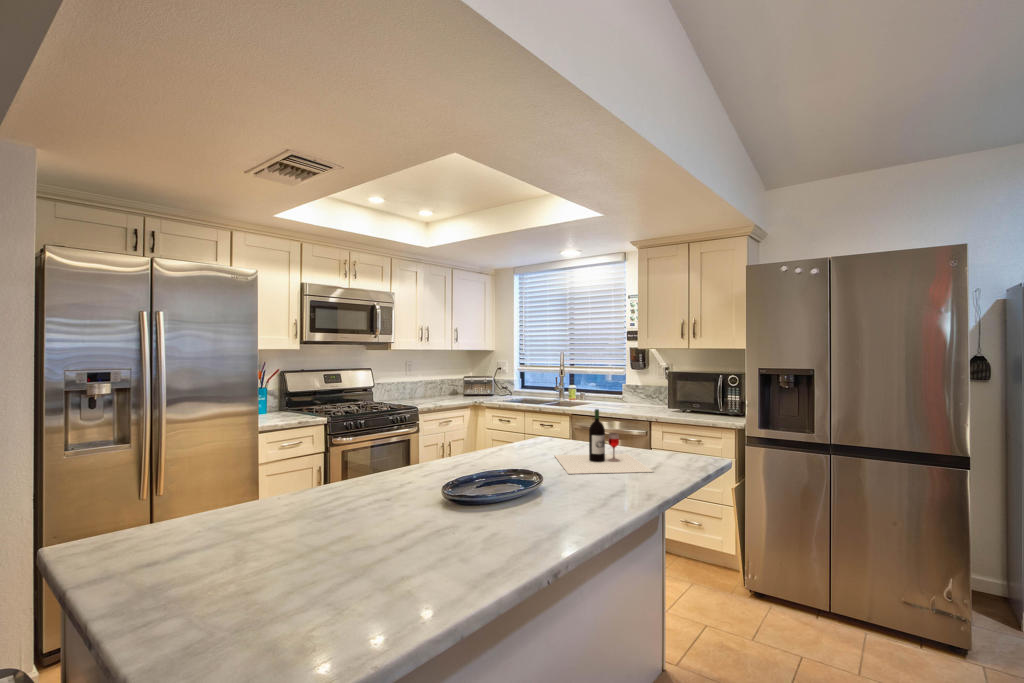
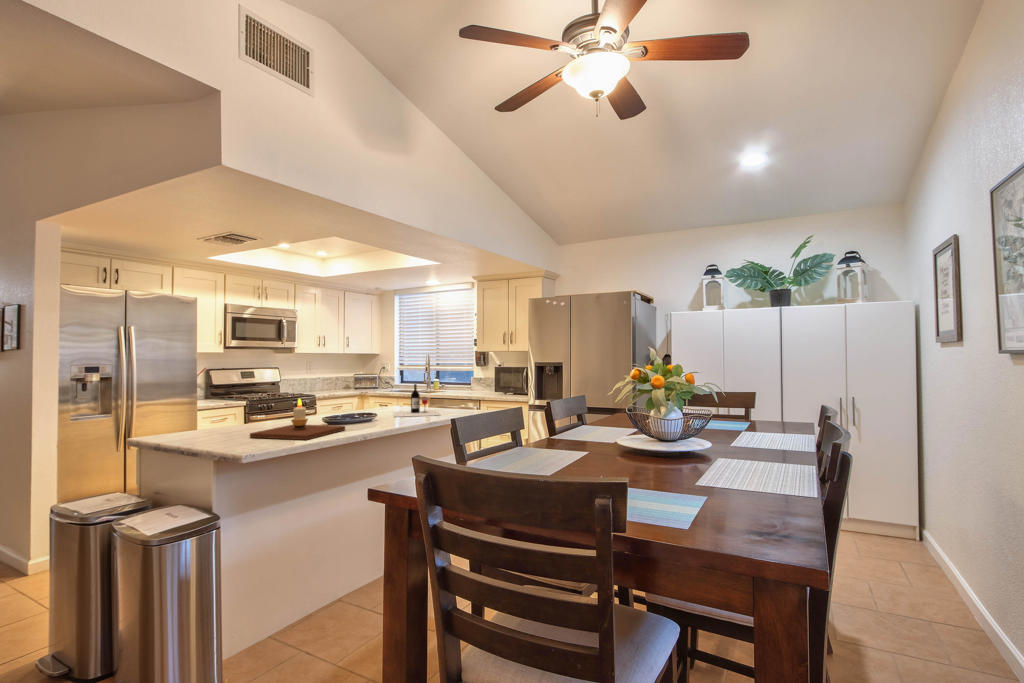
candle: none [295,460,500,583] -> present [250,399,345,440]

